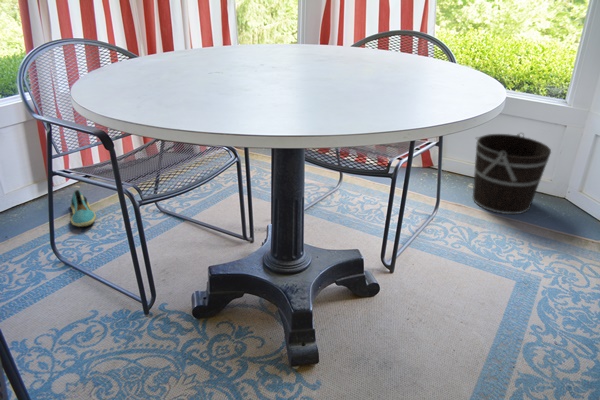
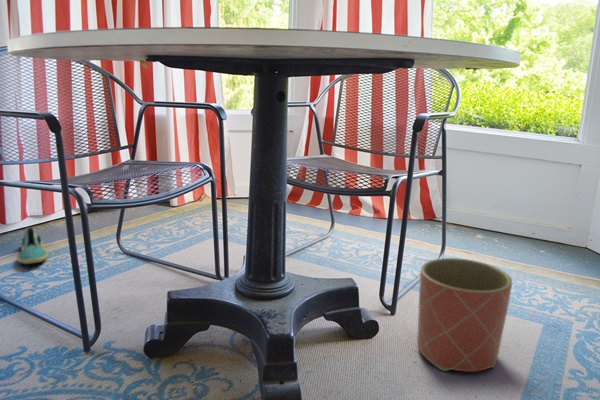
bucket: present [473,134,551,214] -> none [481,174,566,261]
planter: none [411,235,490,330] -> present [417,258,512,372]

